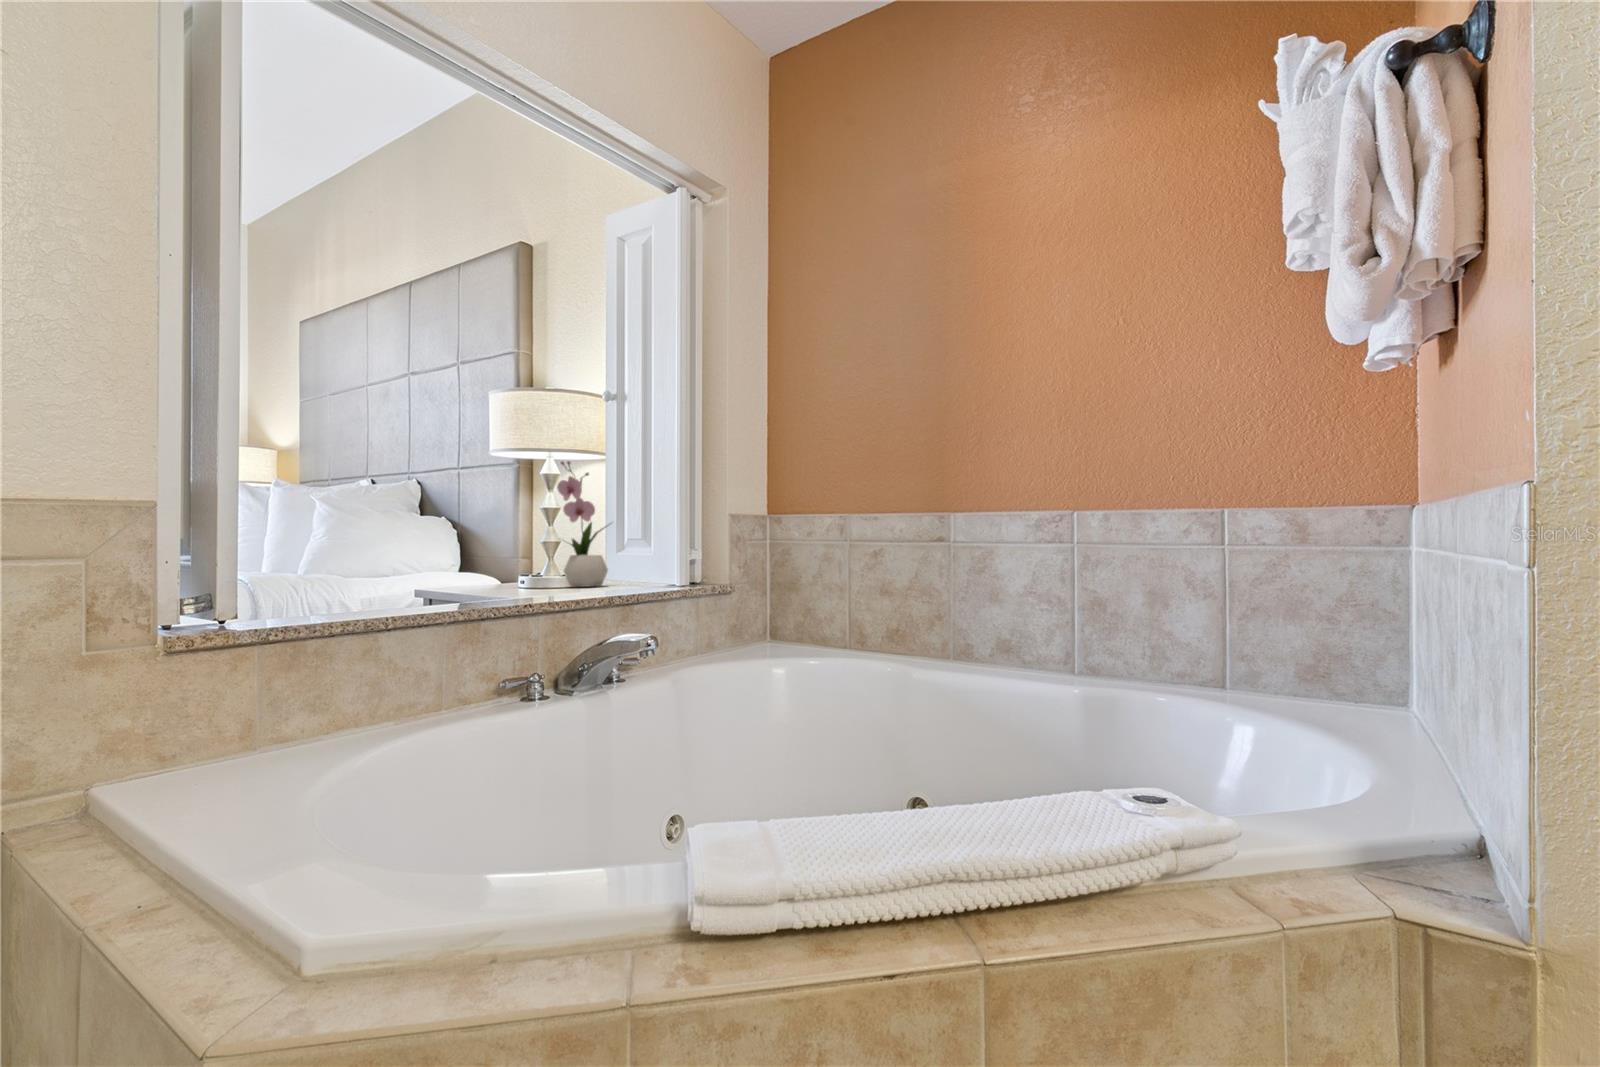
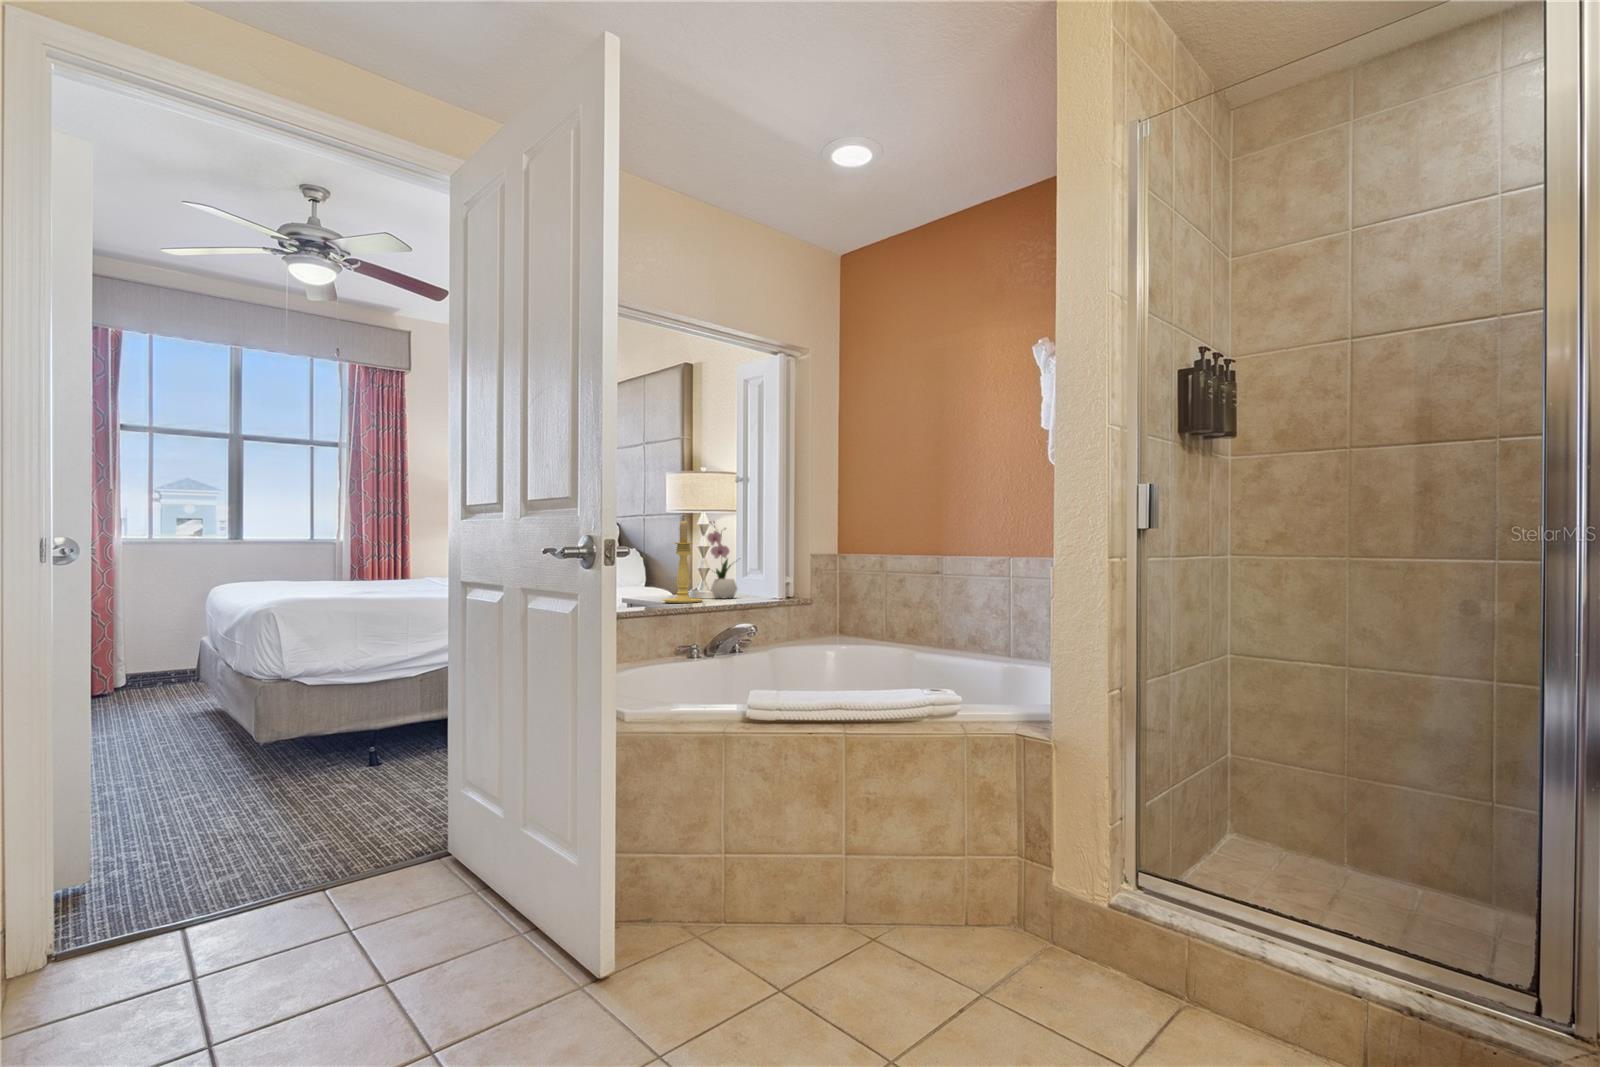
candle holder: none [477,452,551,595] -> present [663,521,703,603]

